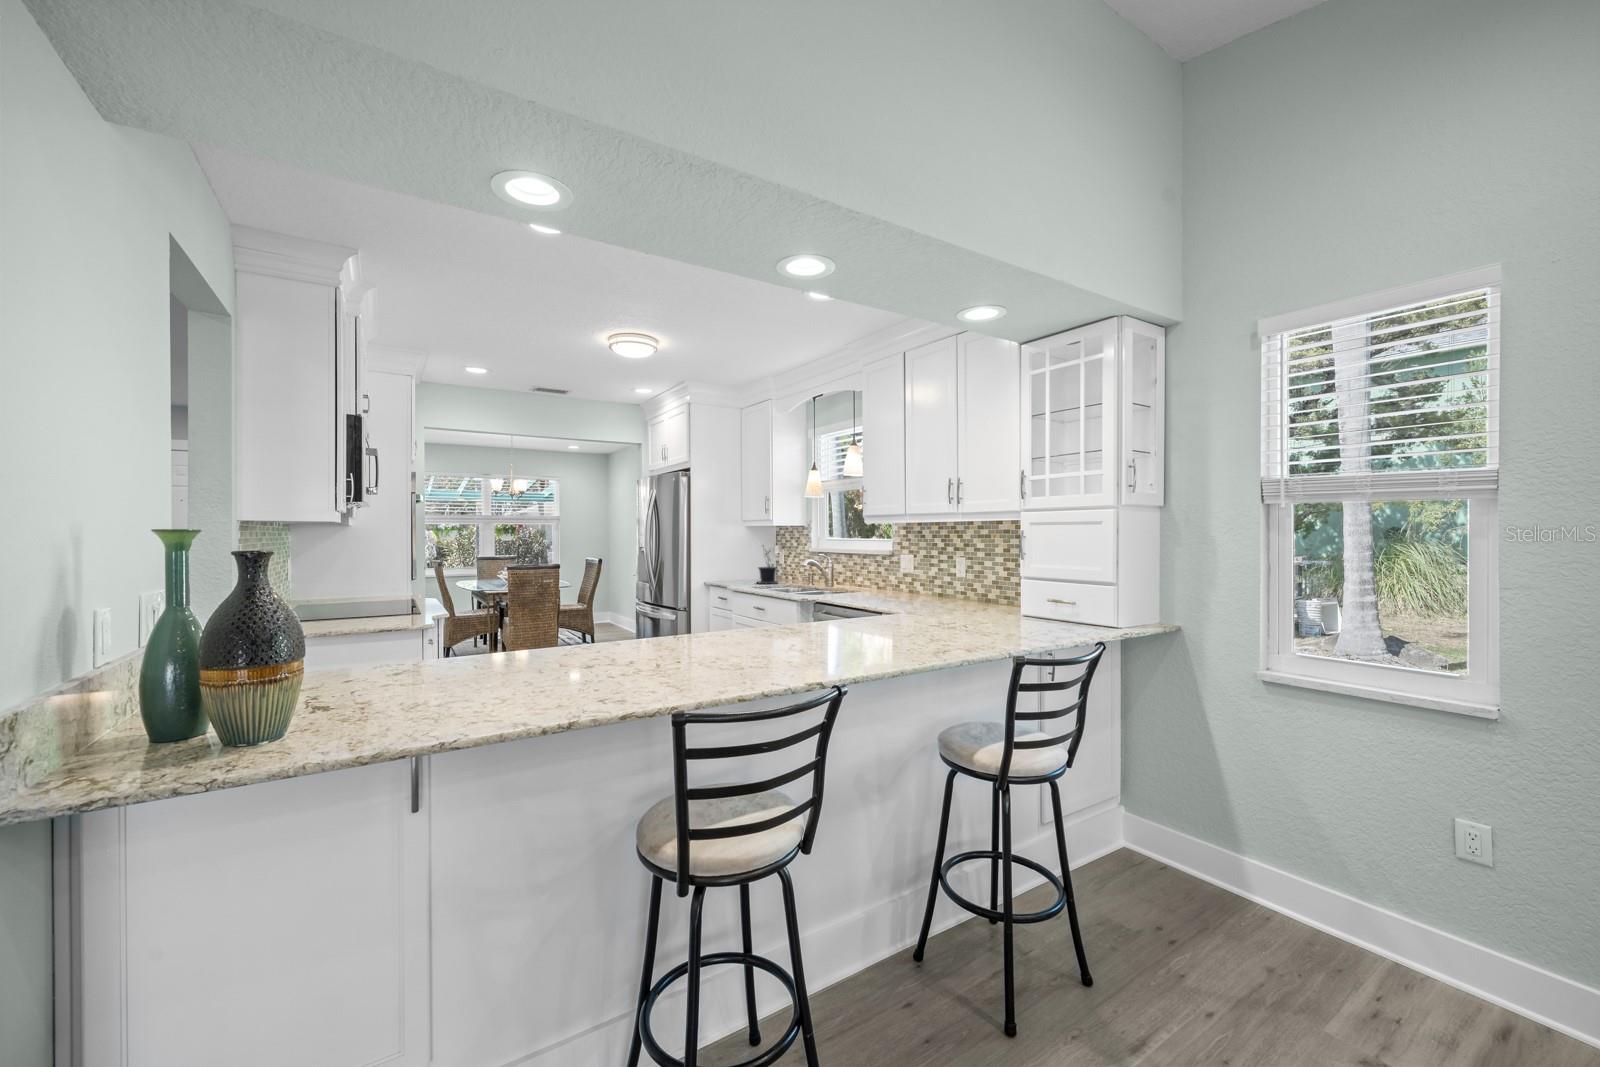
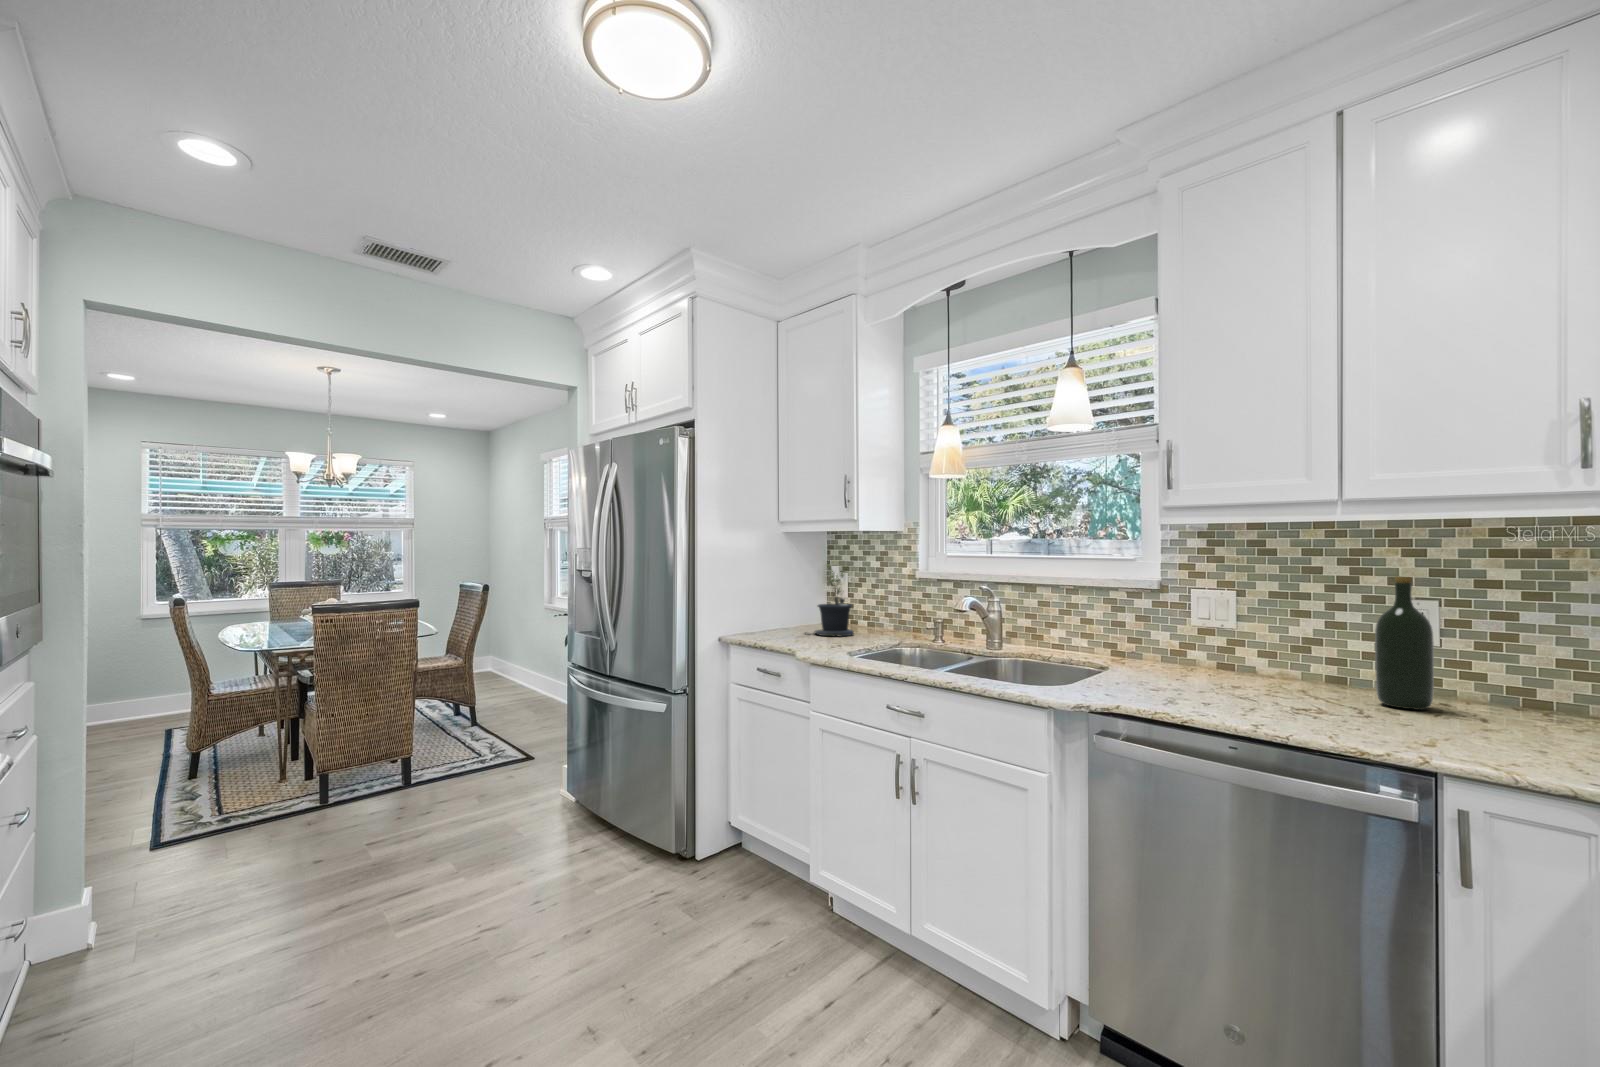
wine bottle: none [922,547,942,602] -> present [1375,577,1434,710]

